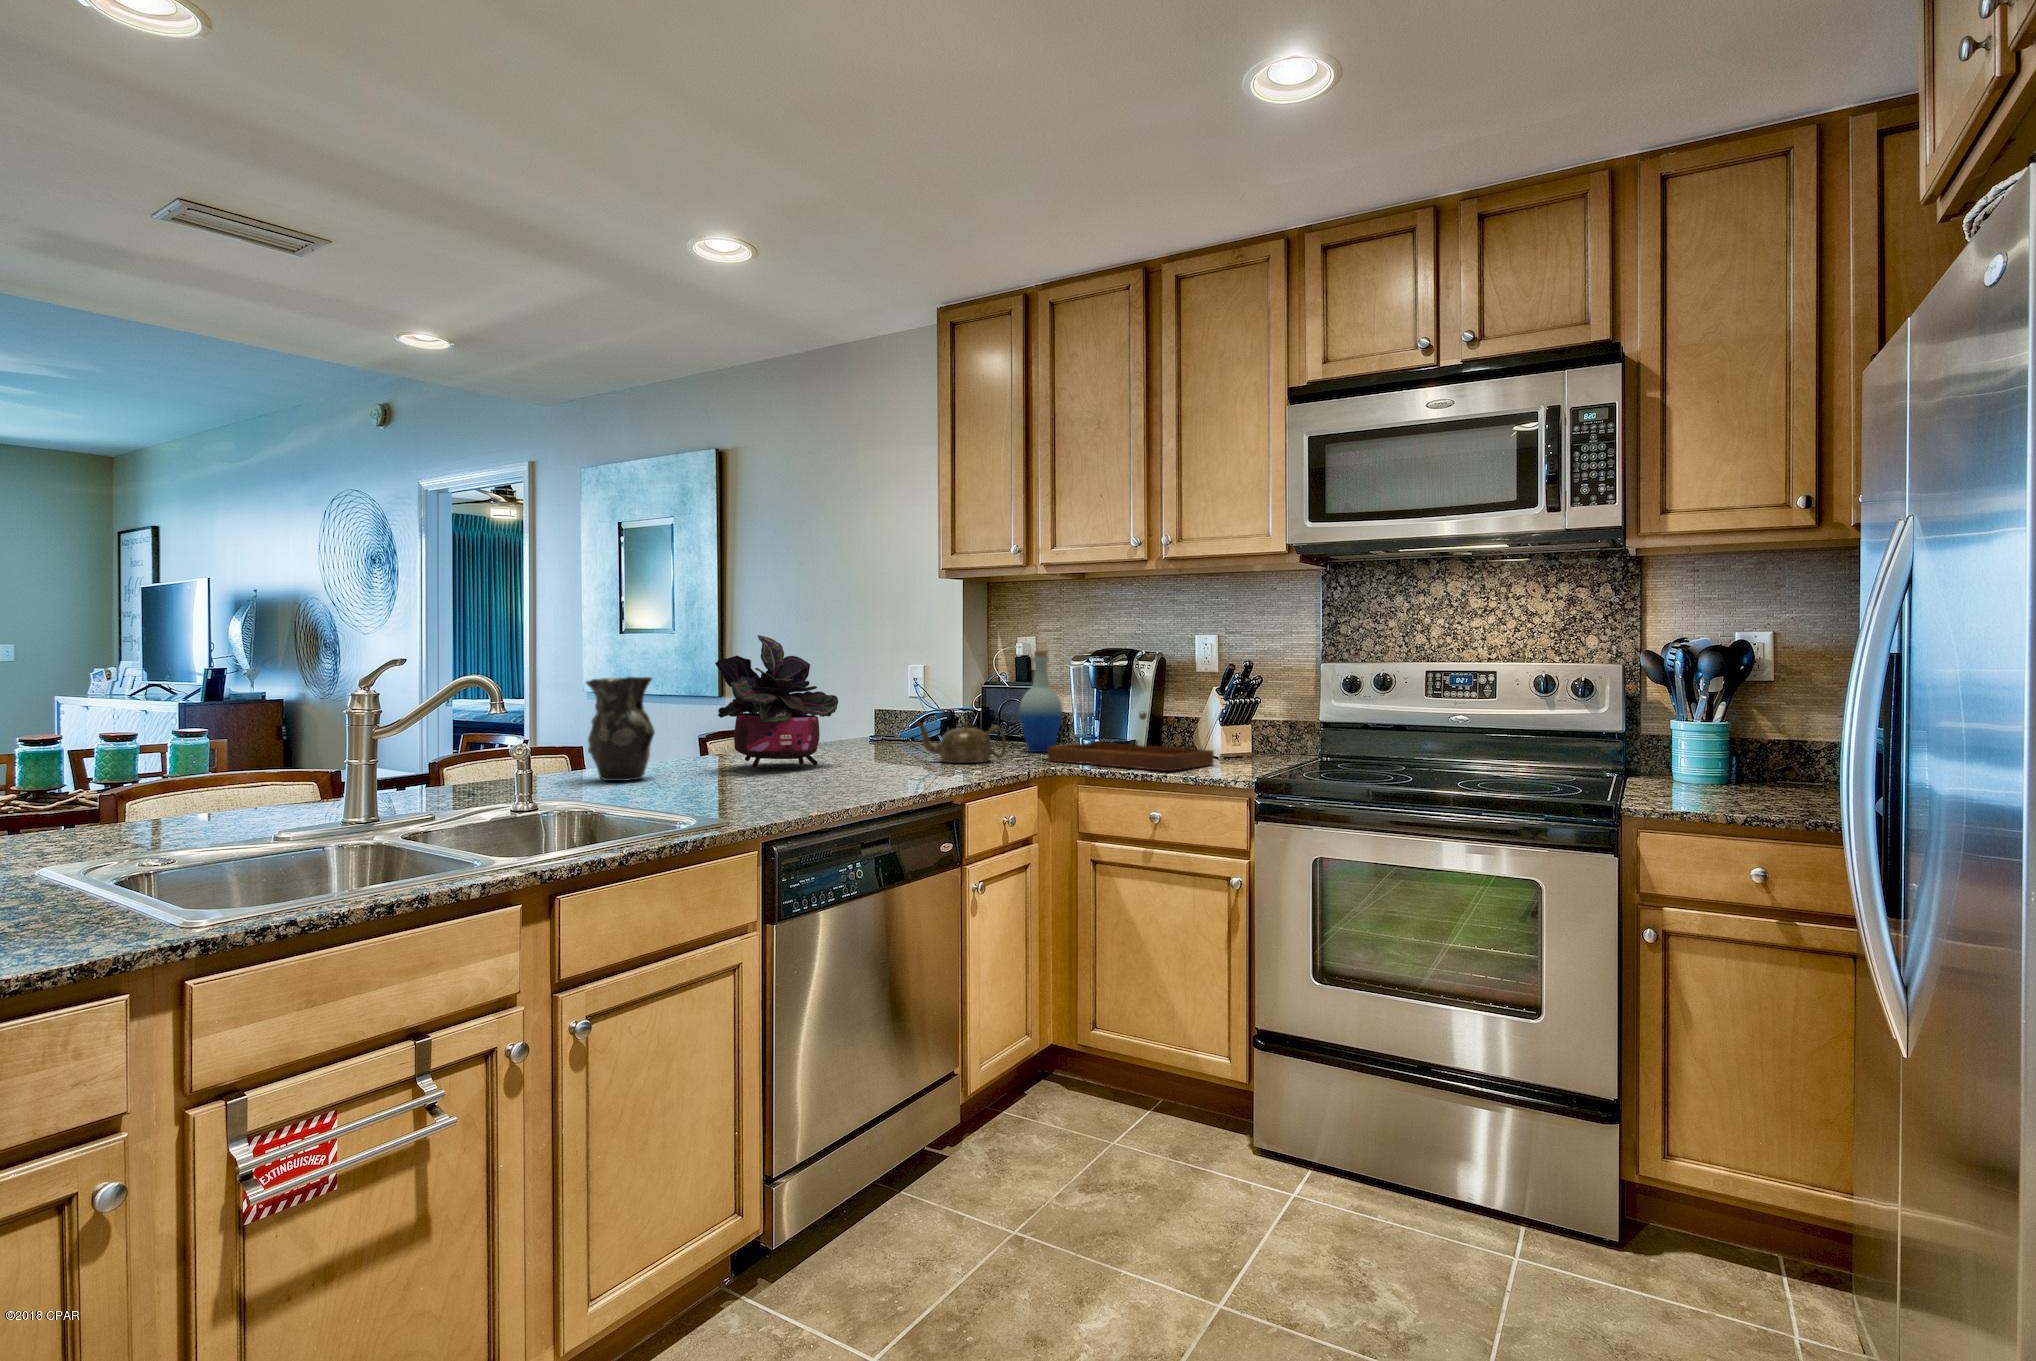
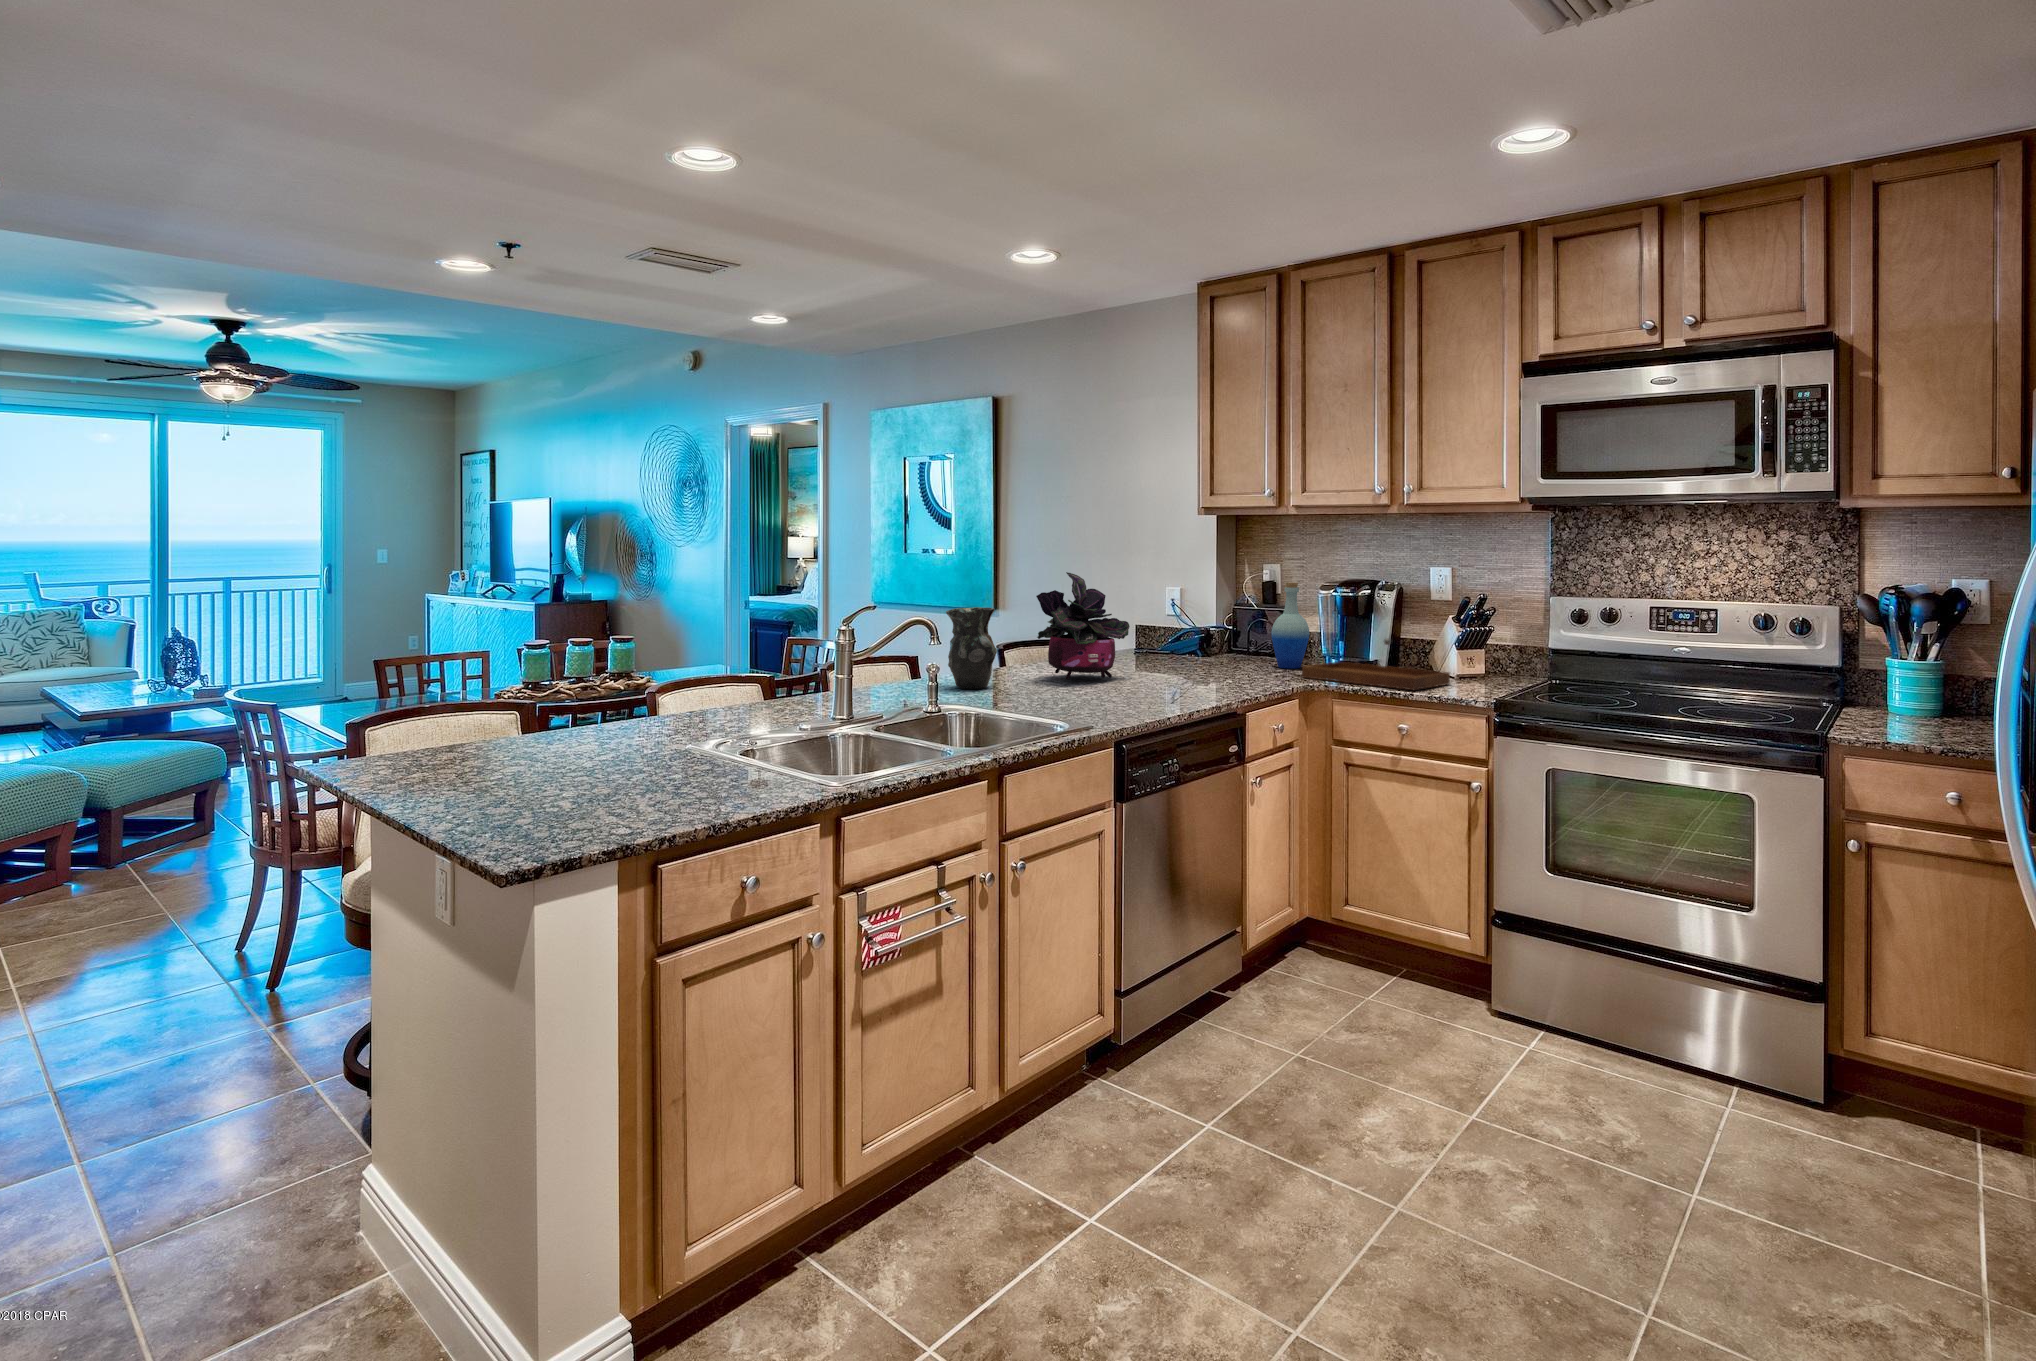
teapot: present [916,722,1006,763] -> none [1190,644,1266,678]

